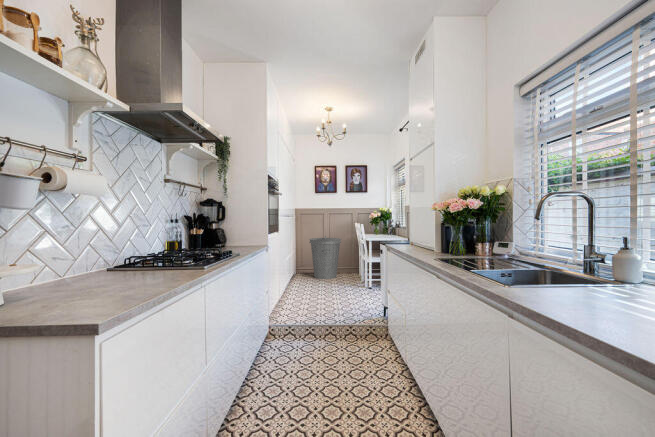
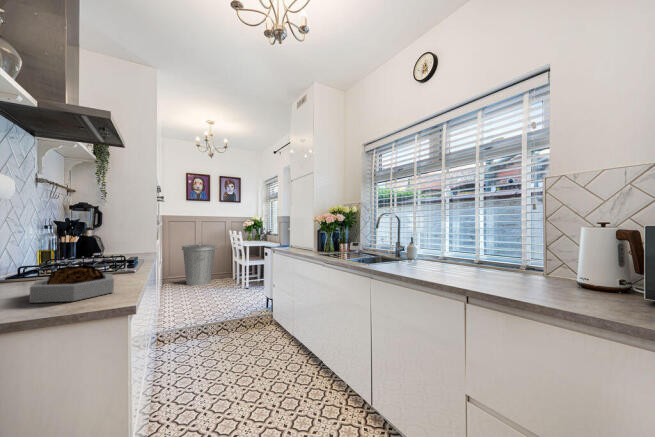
decorative bowl: none [85,257,167,298] -> present [29,264,114,303]

